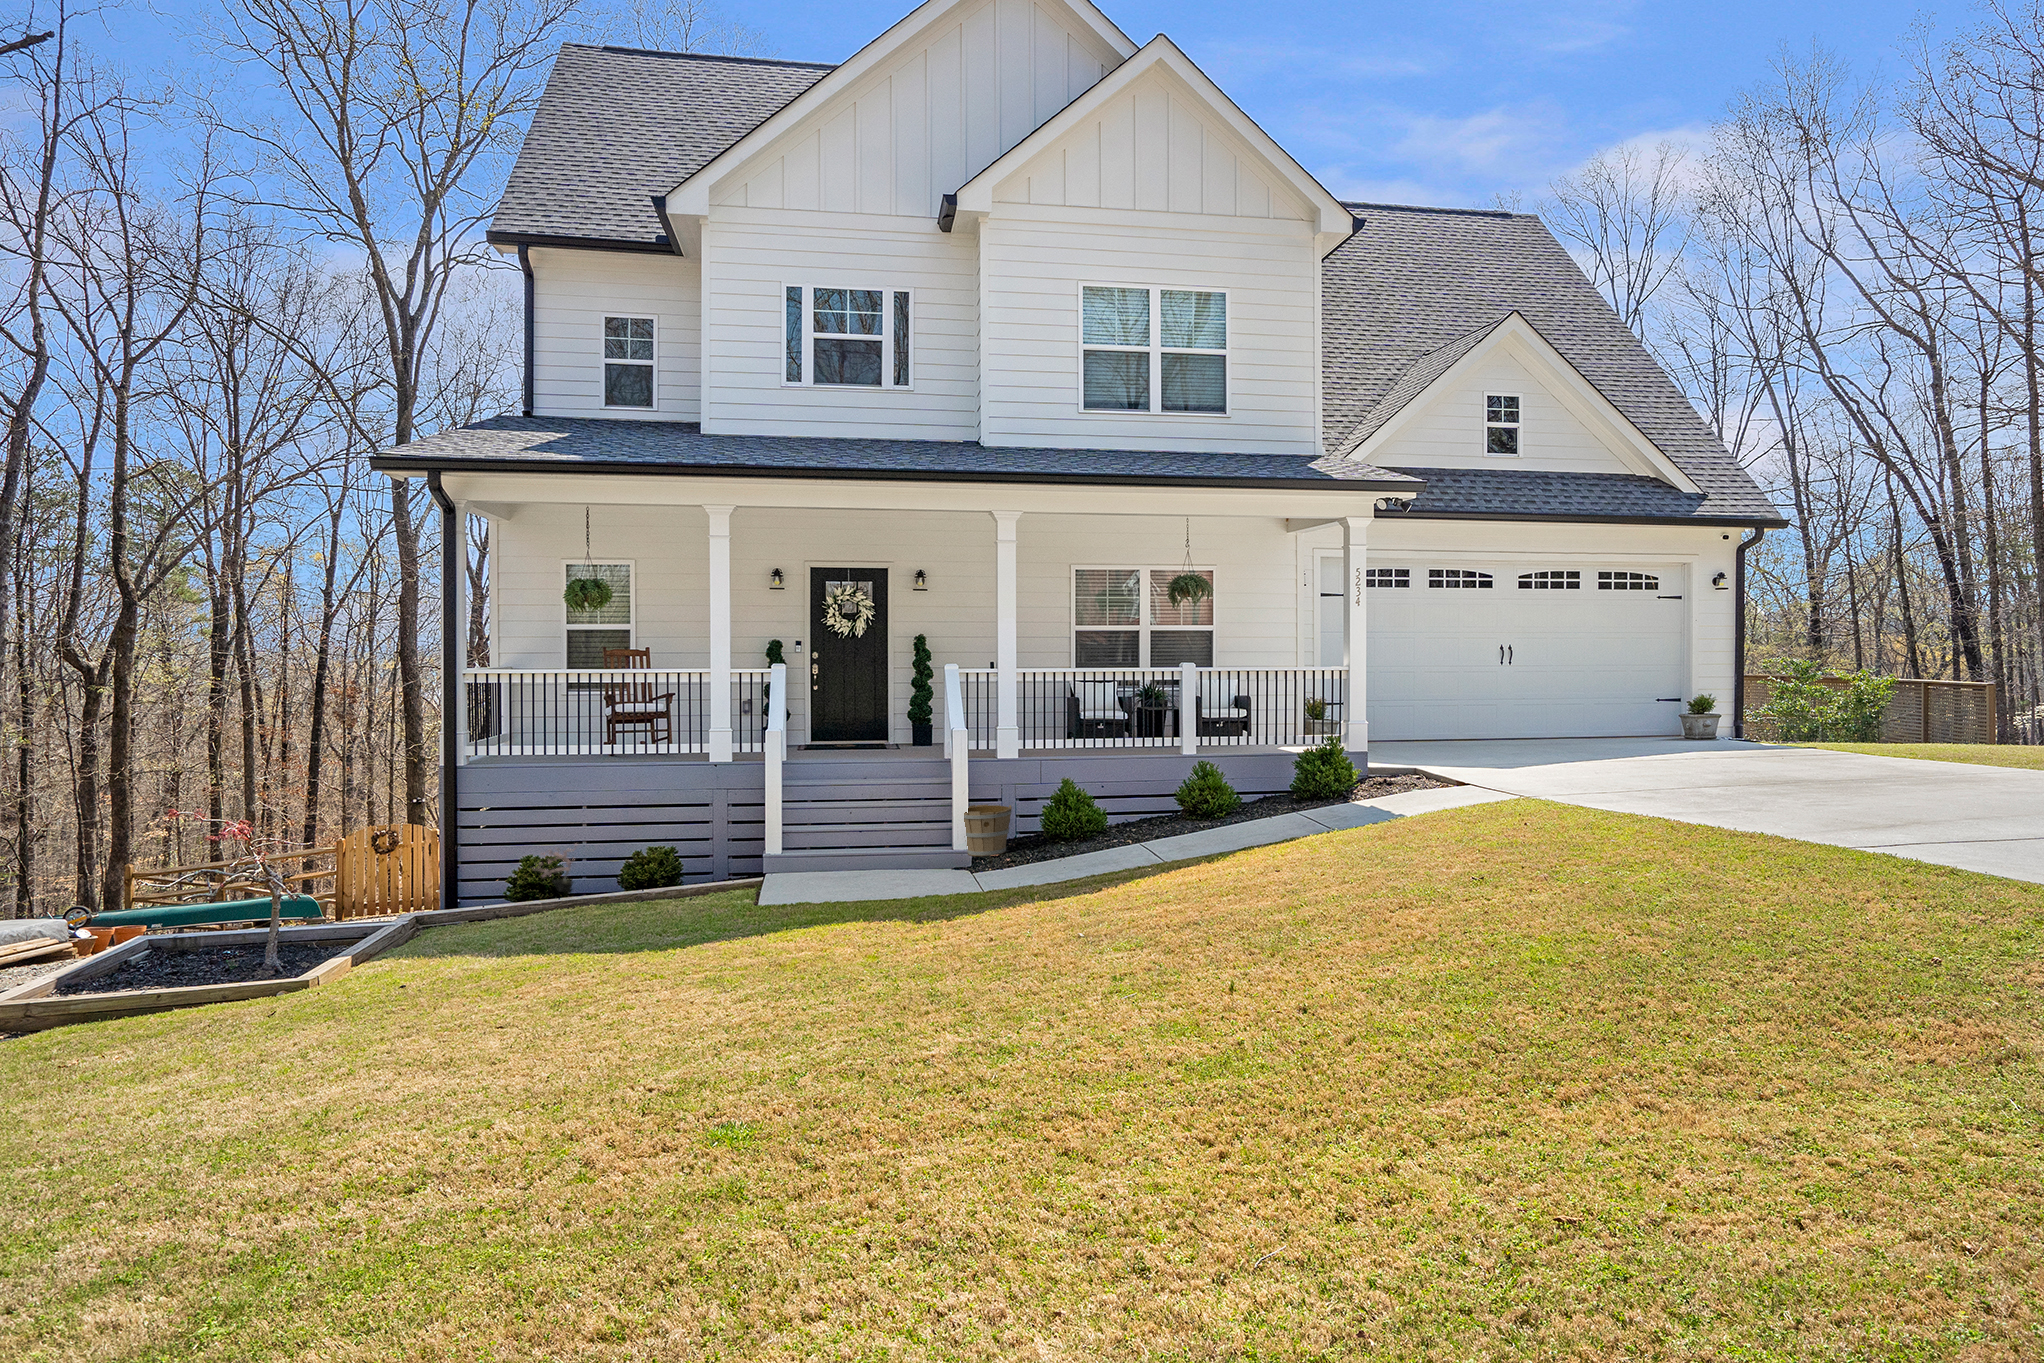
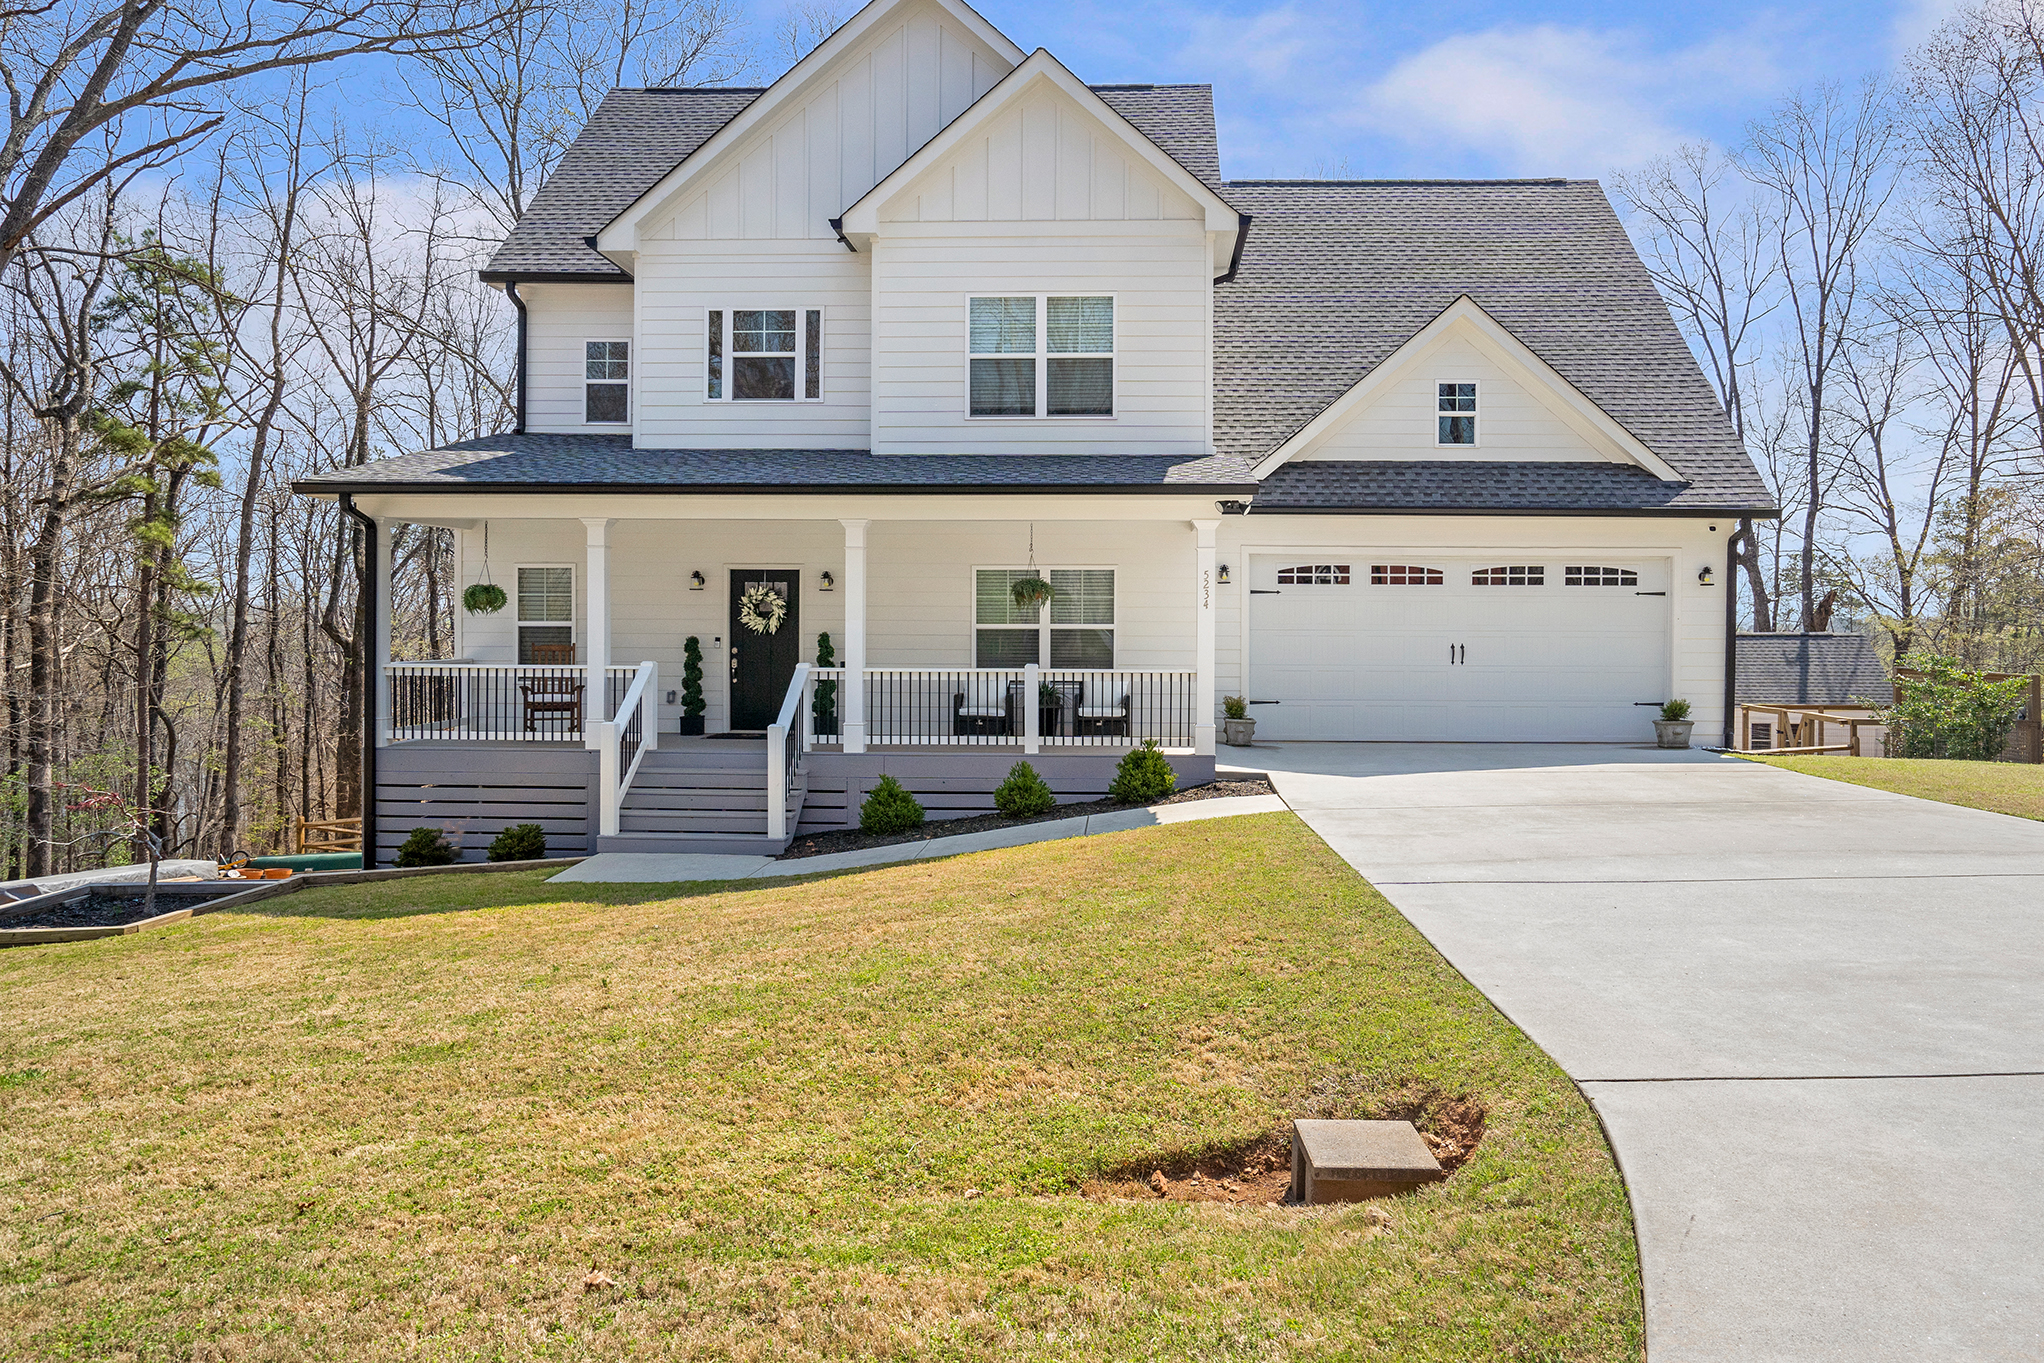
wooden bucket: present [964,804,1012,856] -> none [794,796,845,845]

